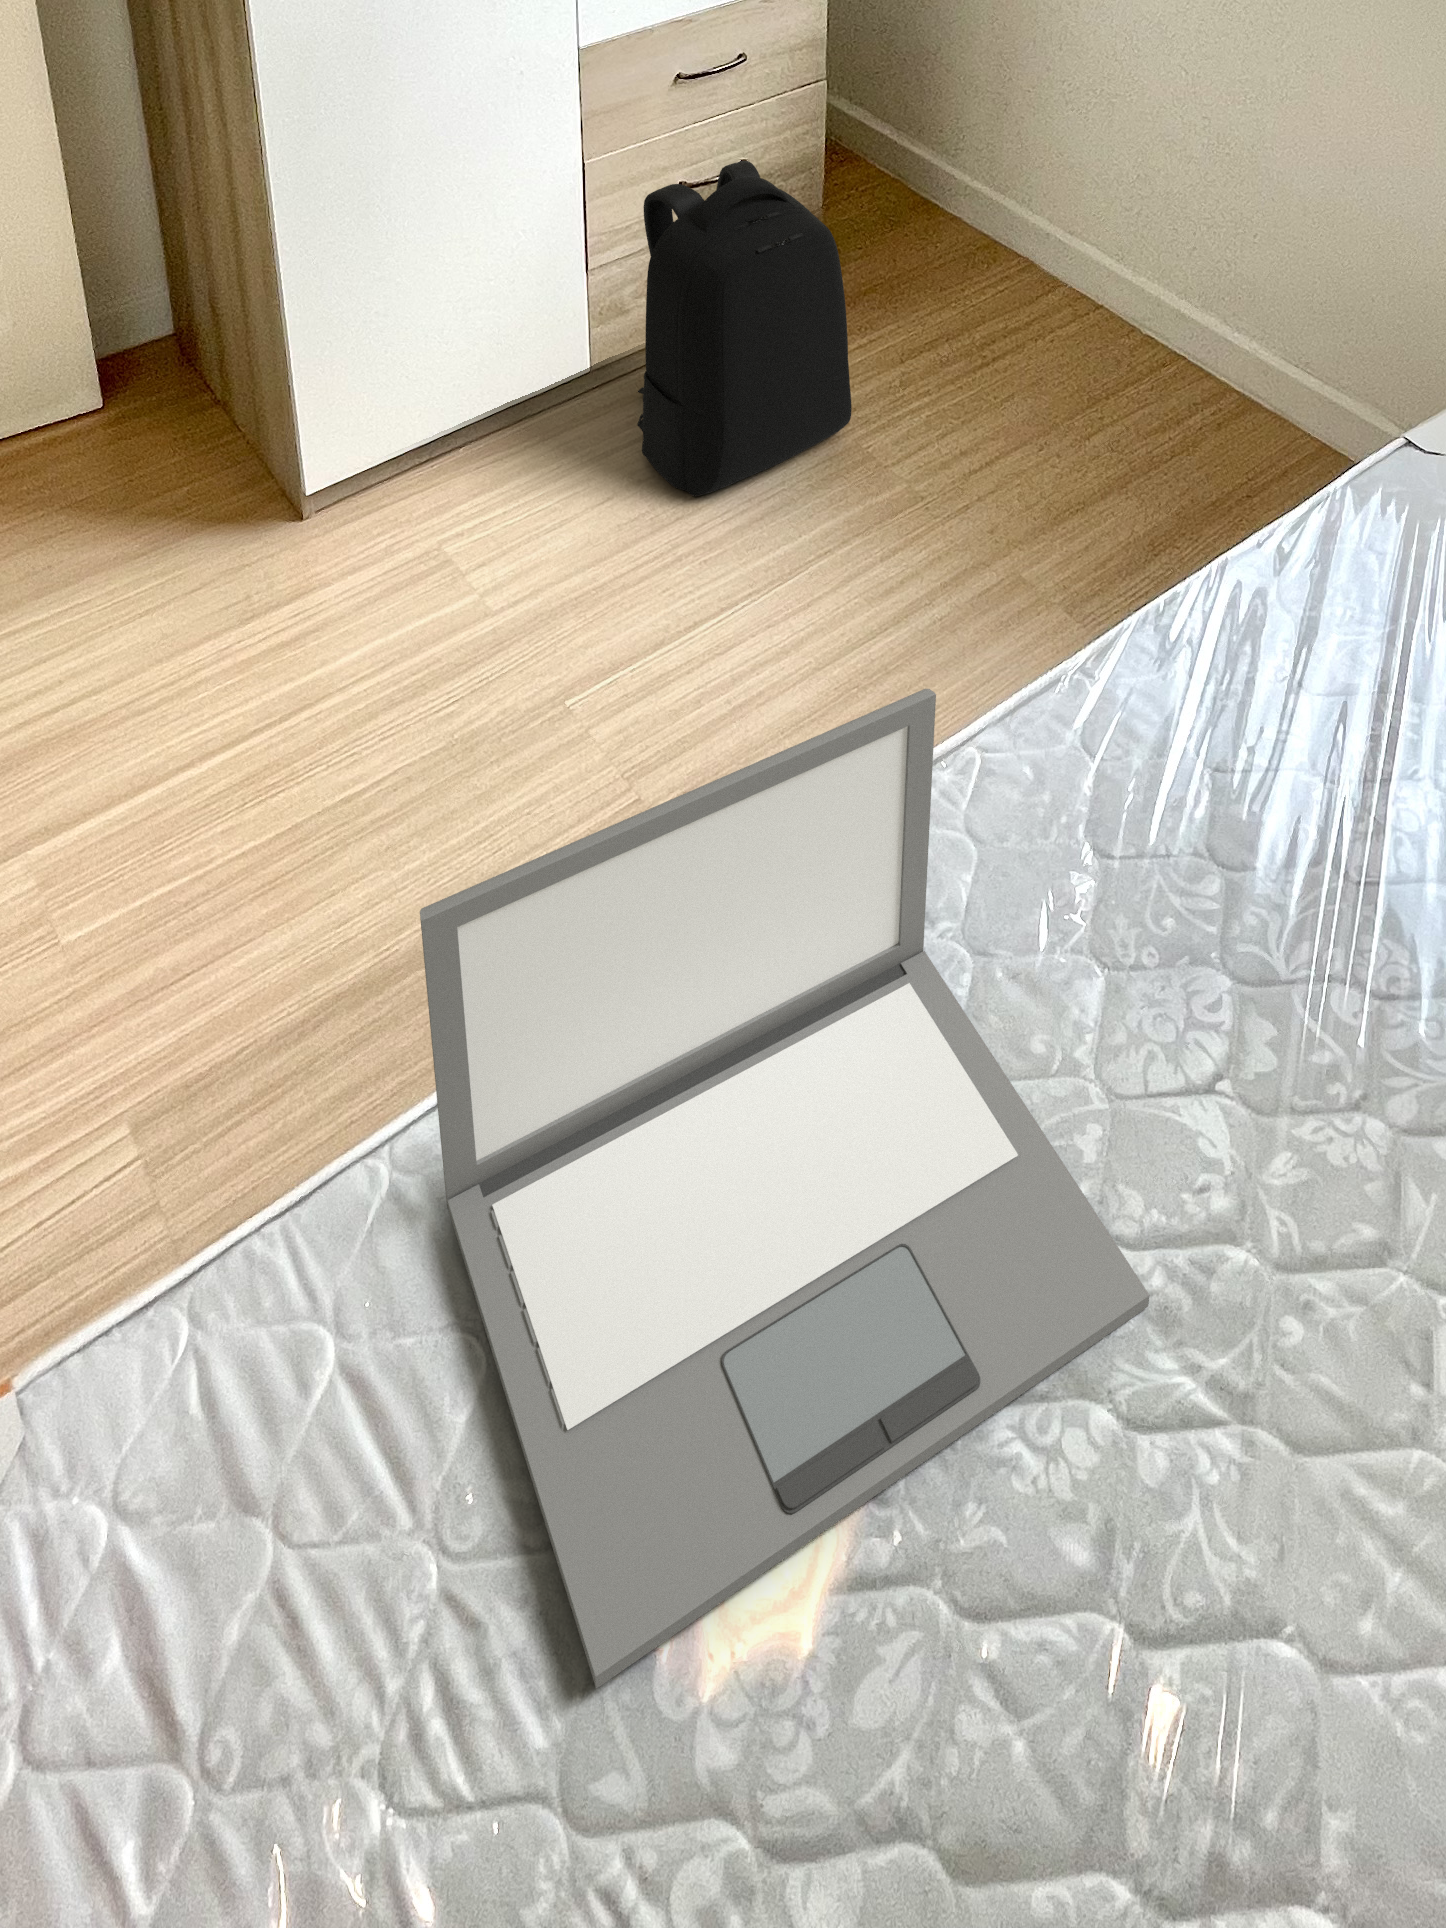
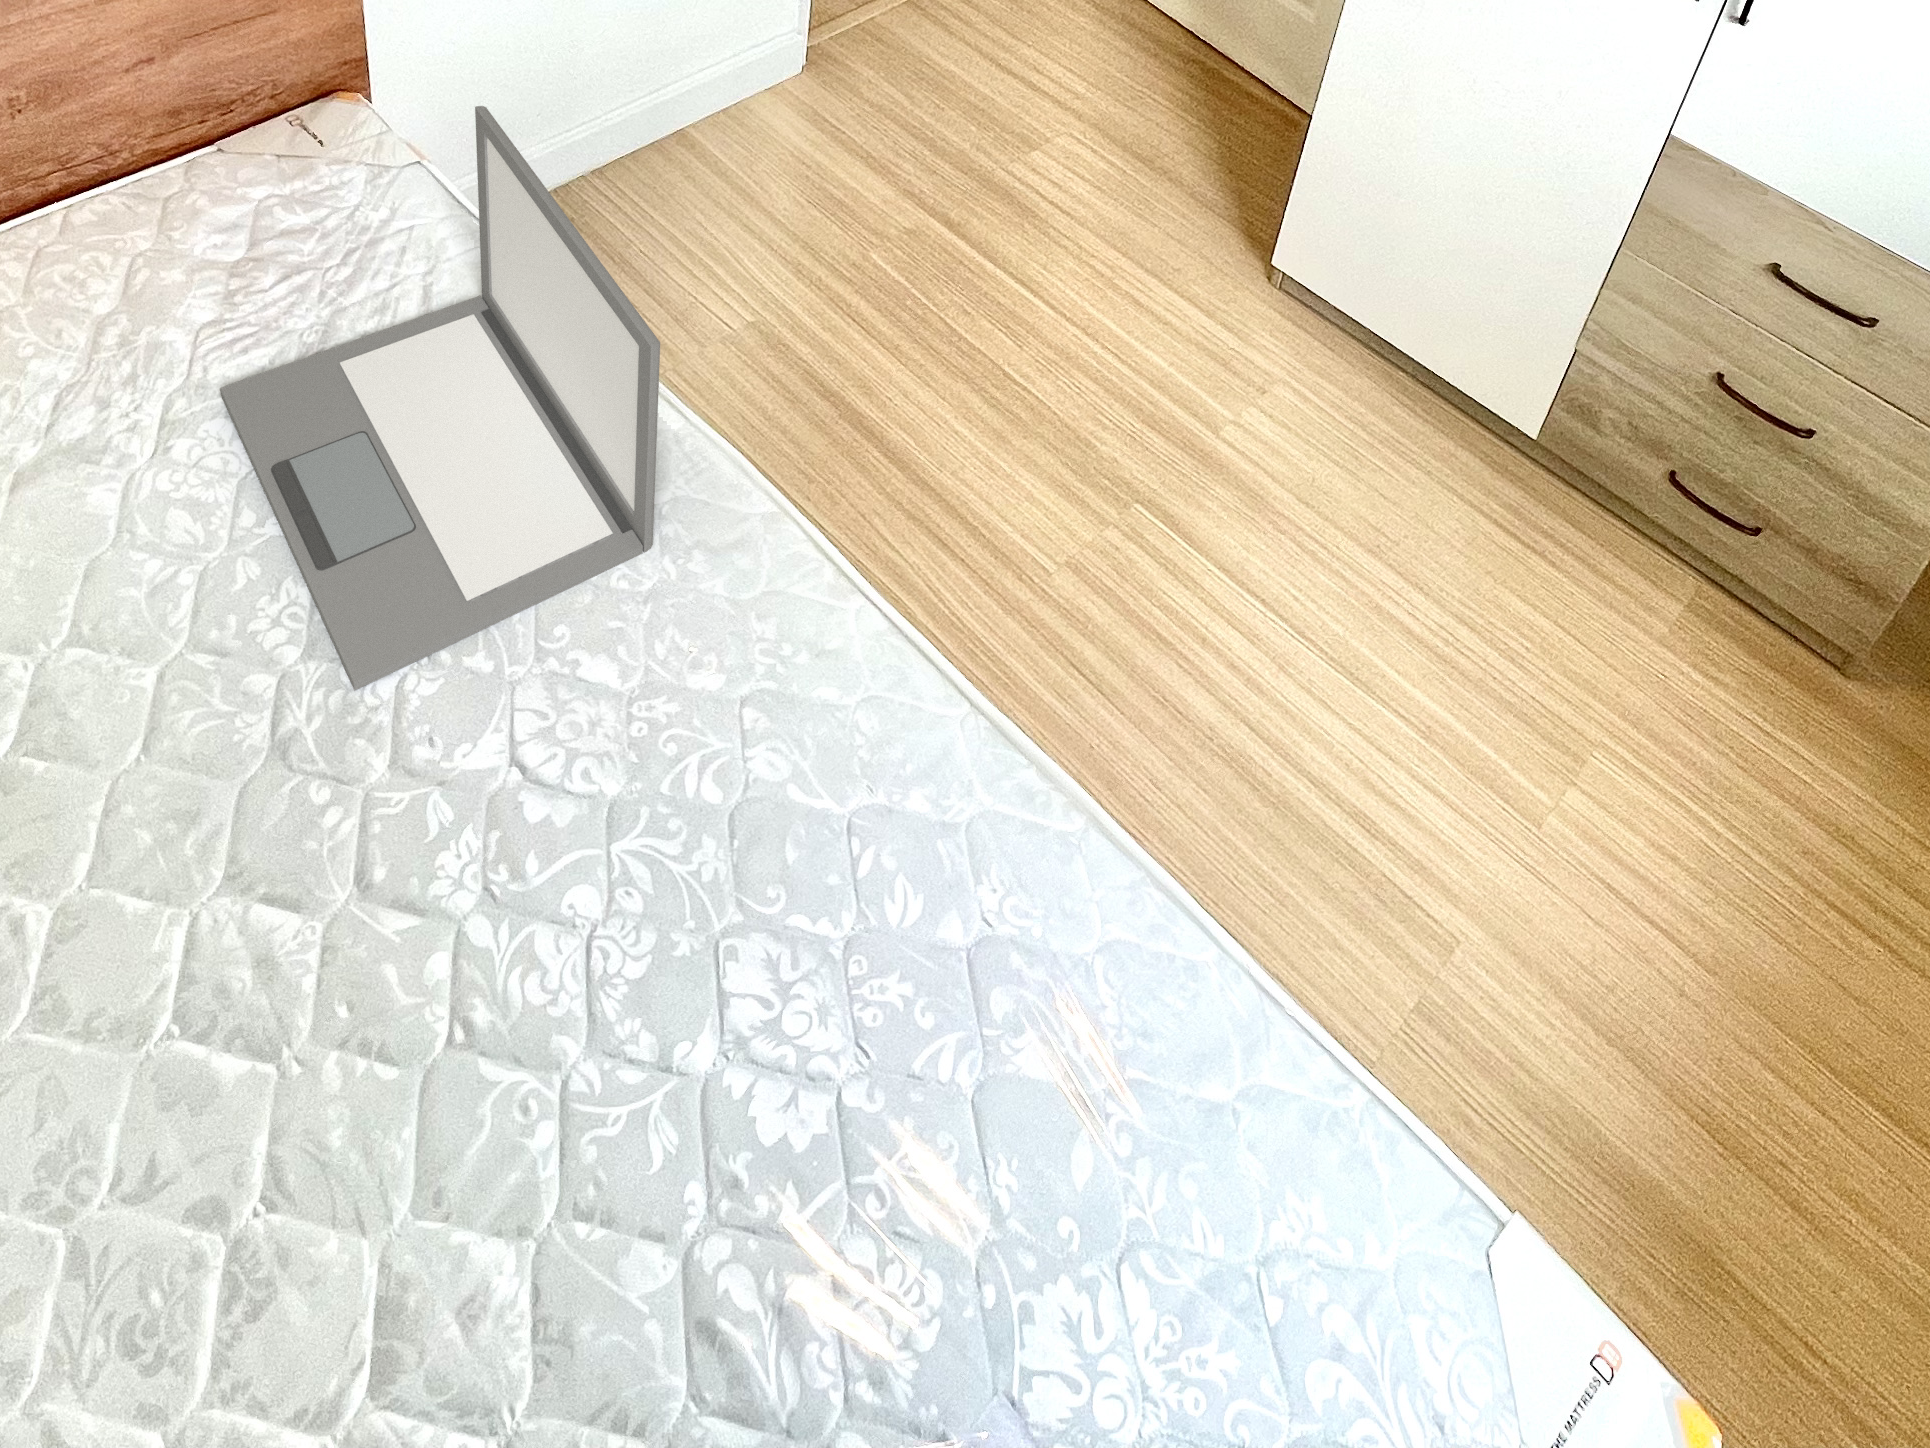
backpack: present [637,161,852,496] -> none [1427,295,1758,706]

